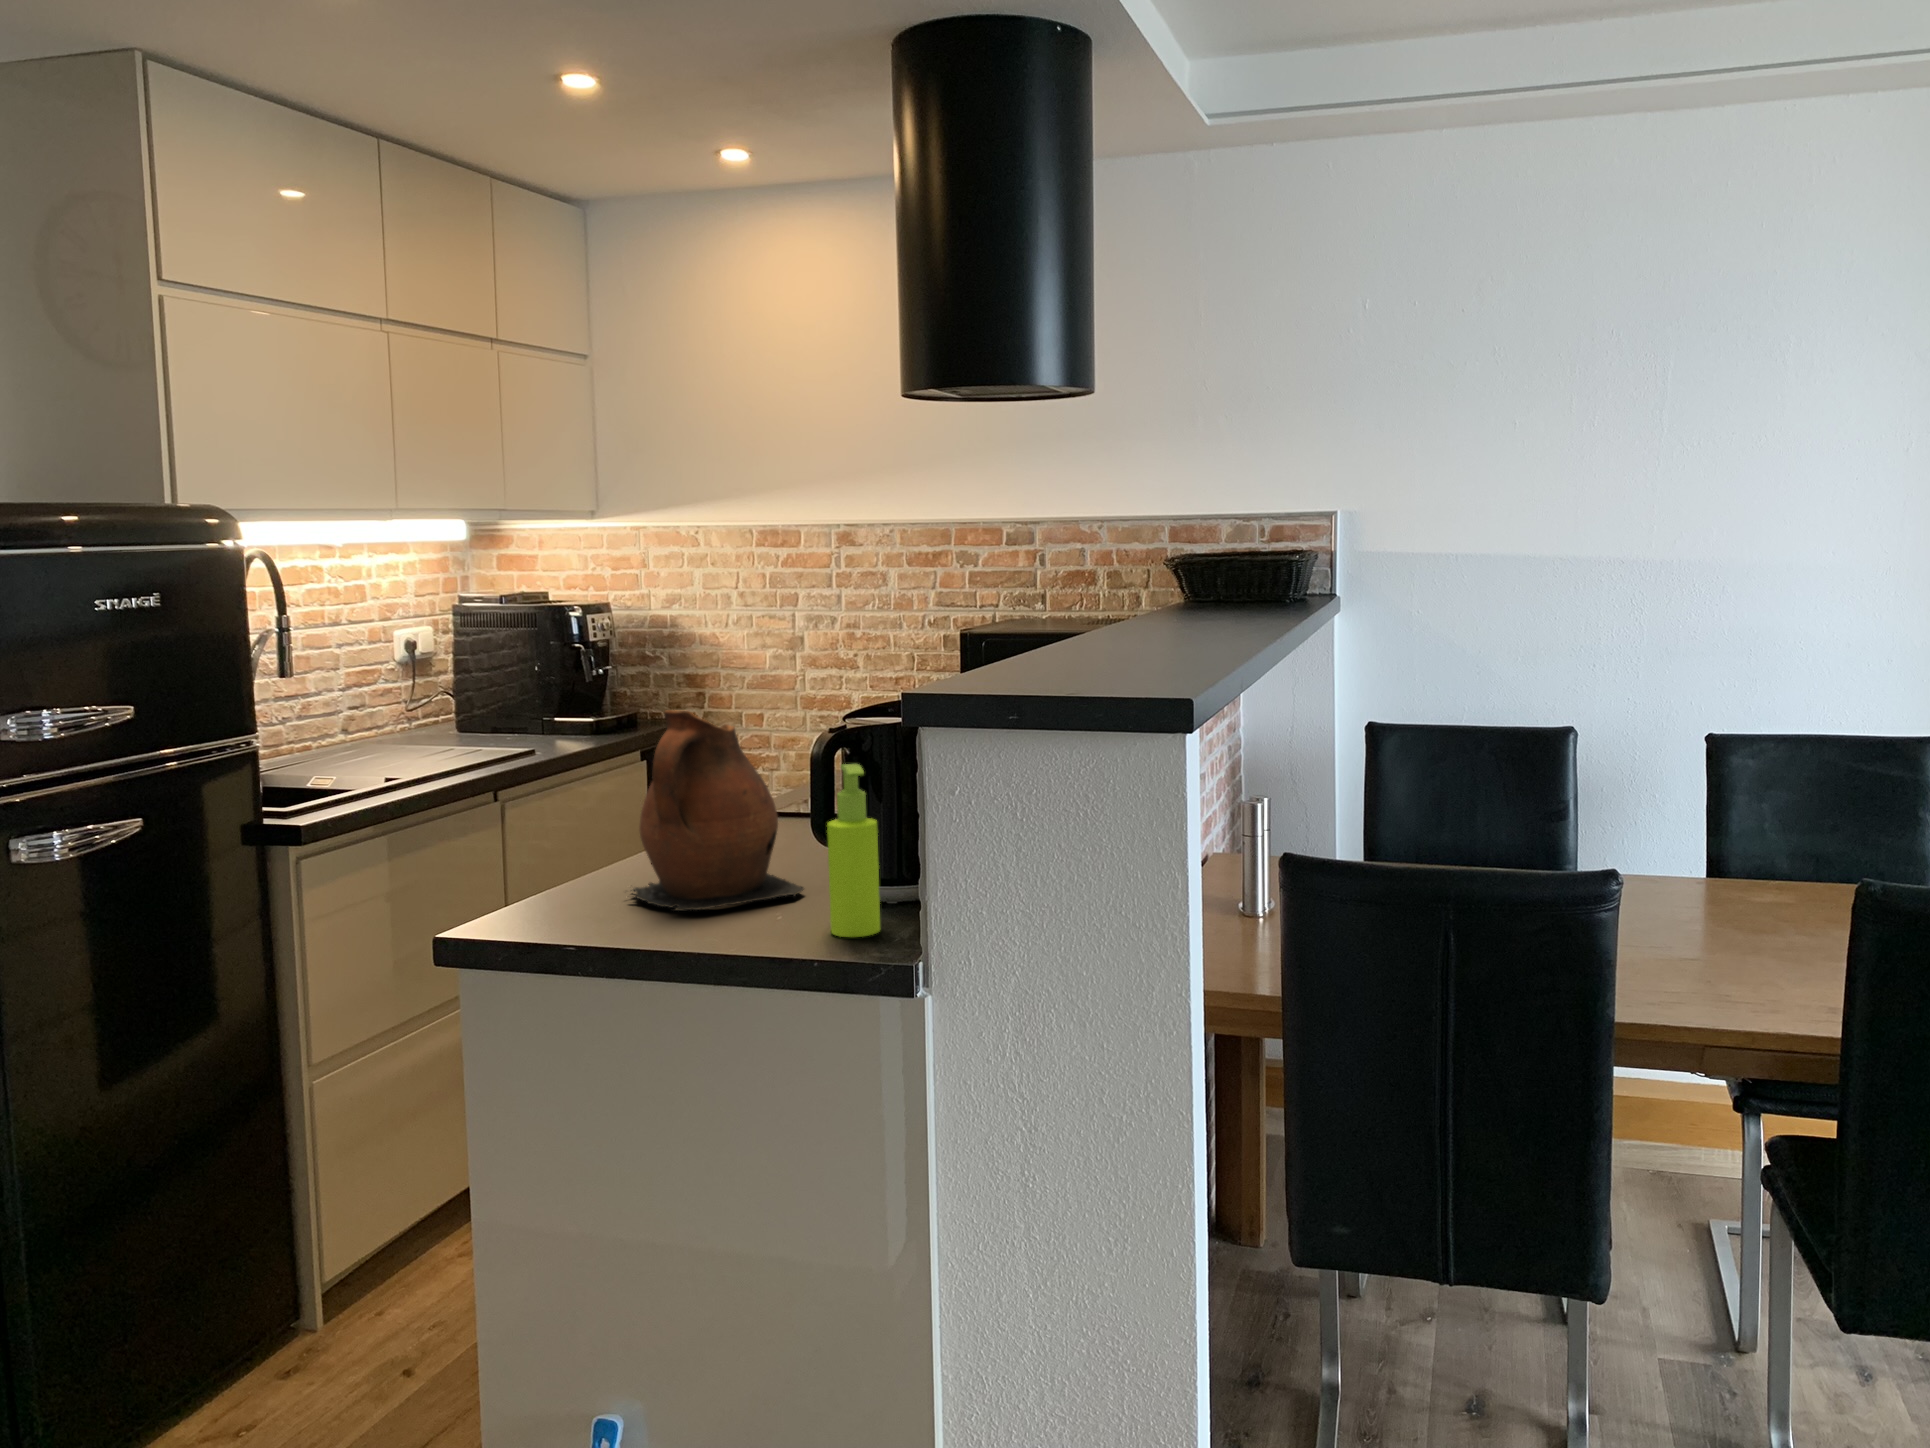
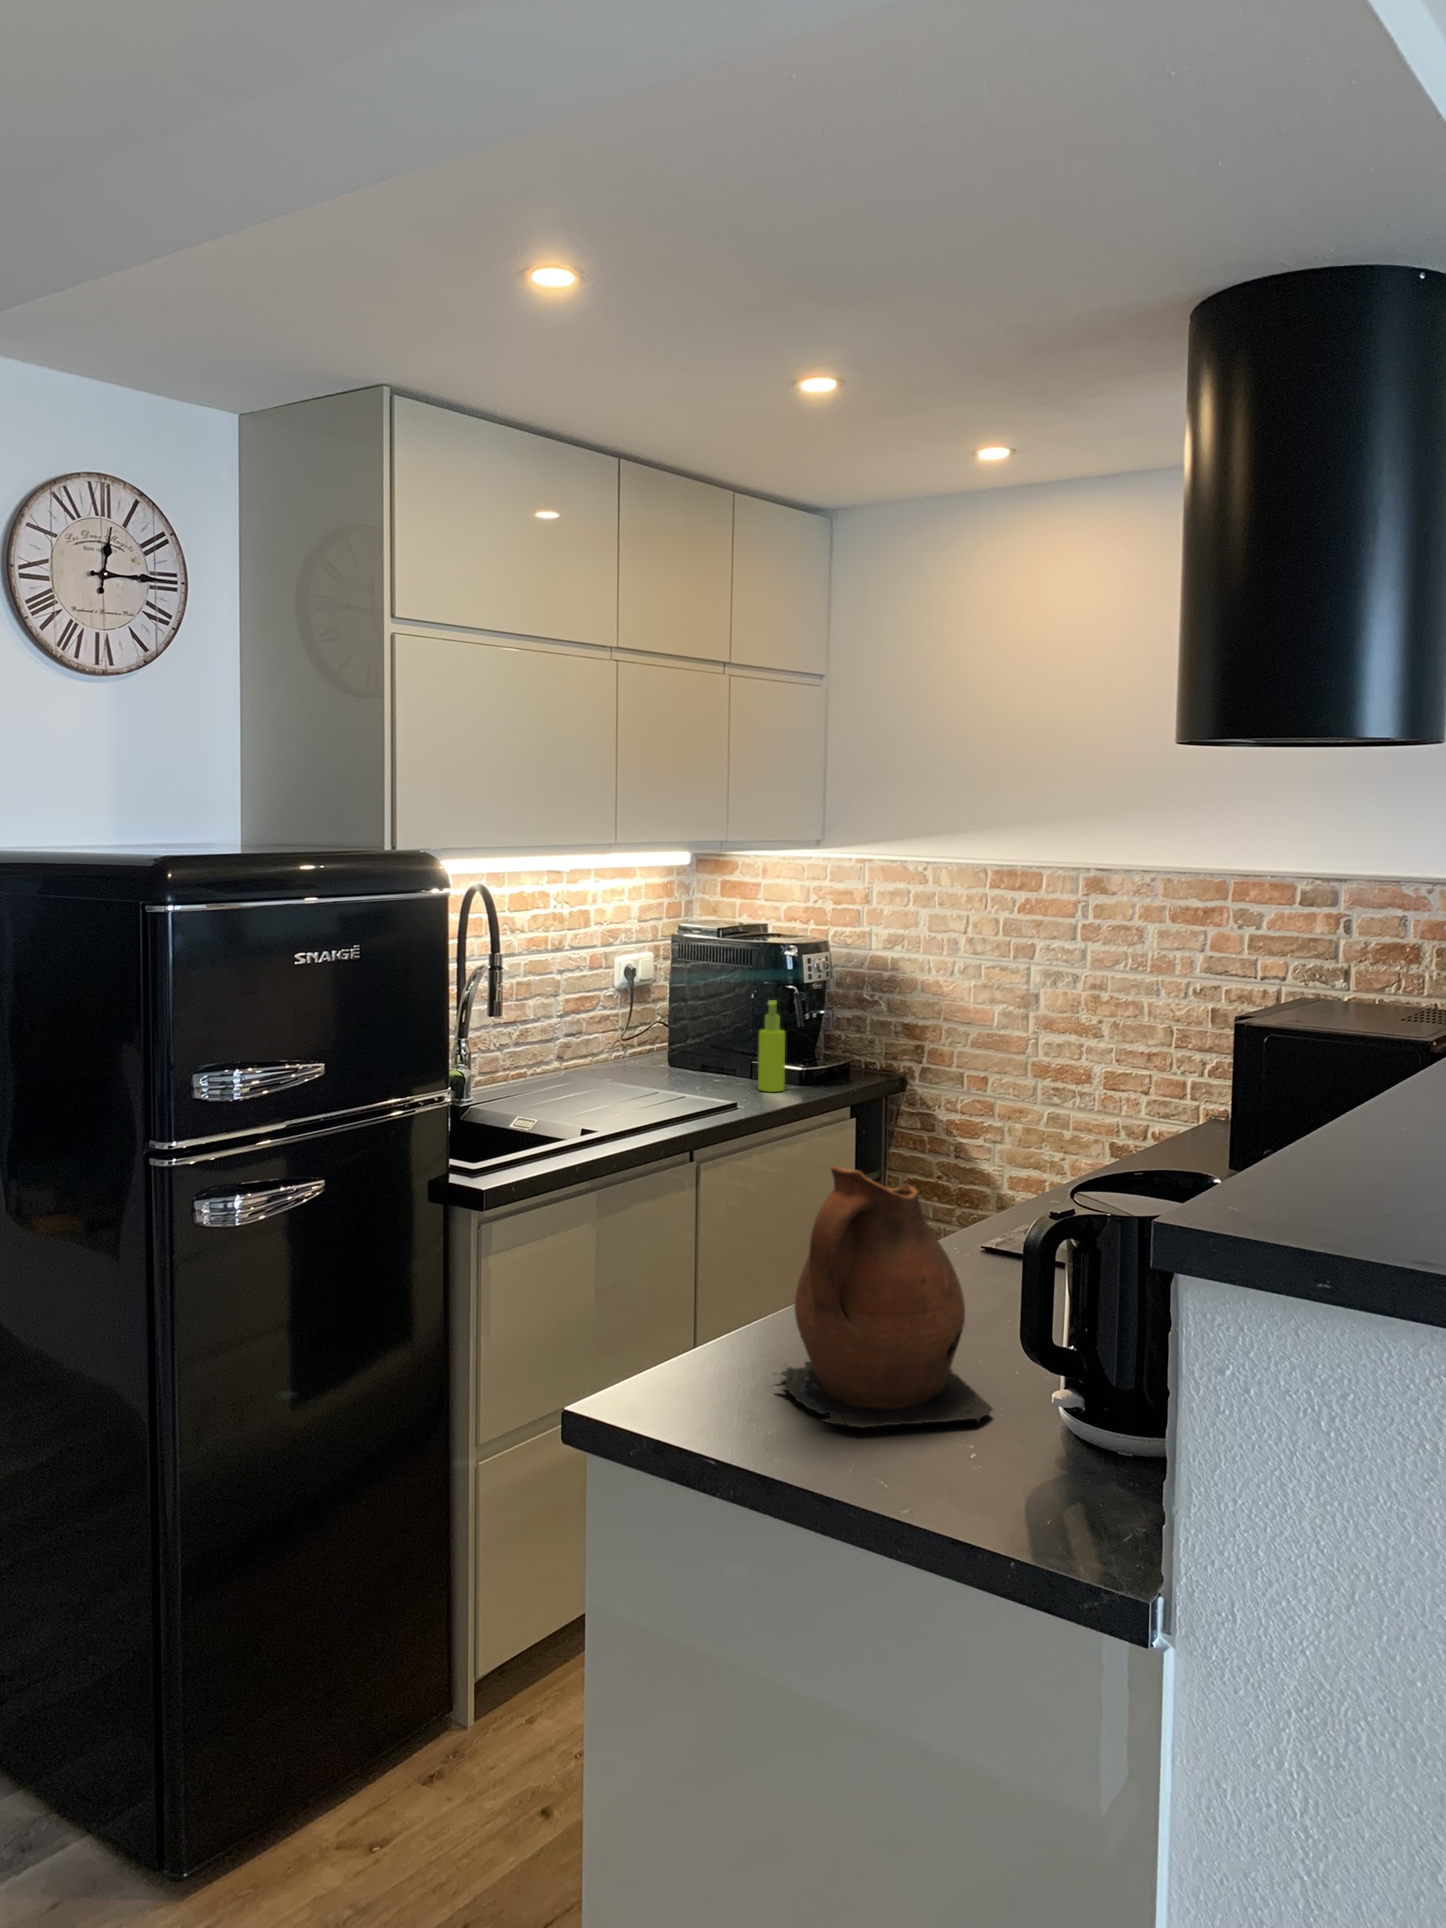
soap dispenser: present [827,764,881,937] -> present [758,1000,785,1092]

